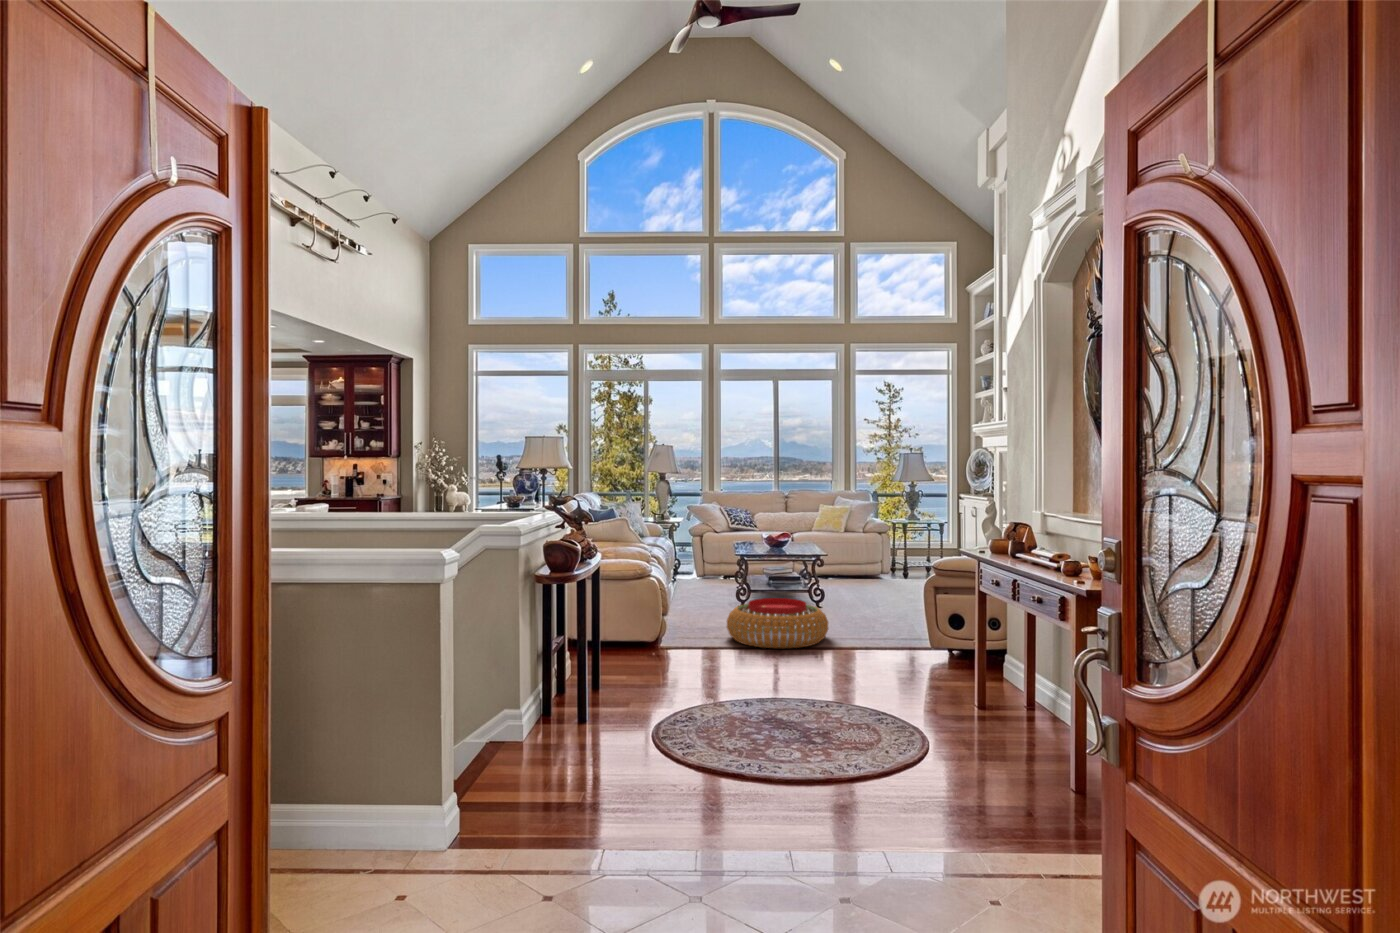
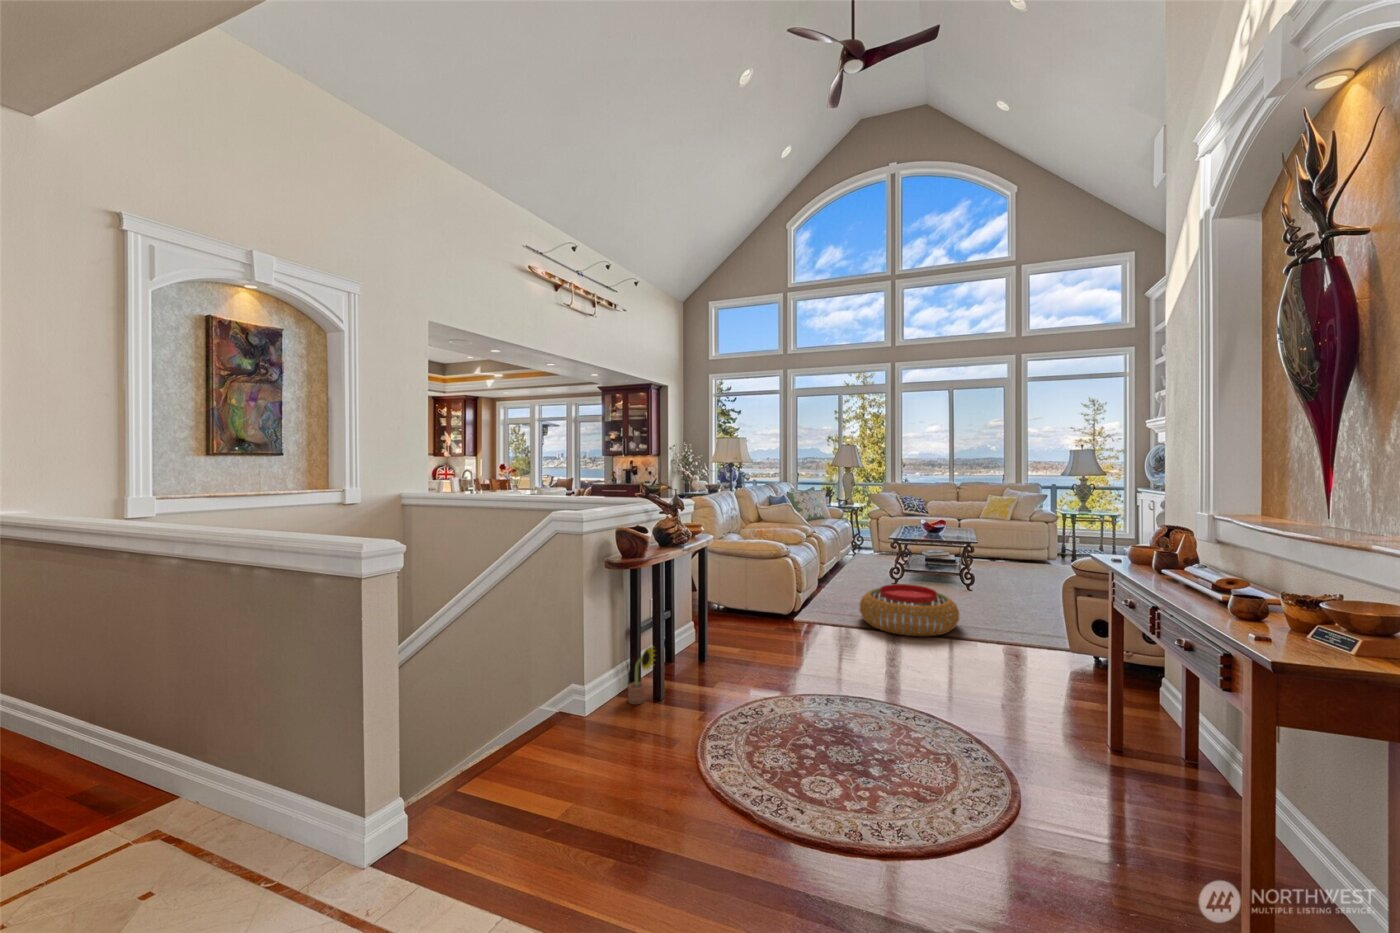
decorative plant: none [538,664,568,731] -> present [628,647,655,704]

